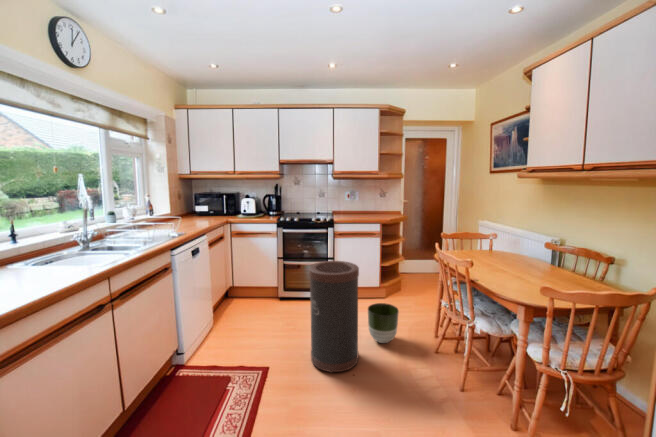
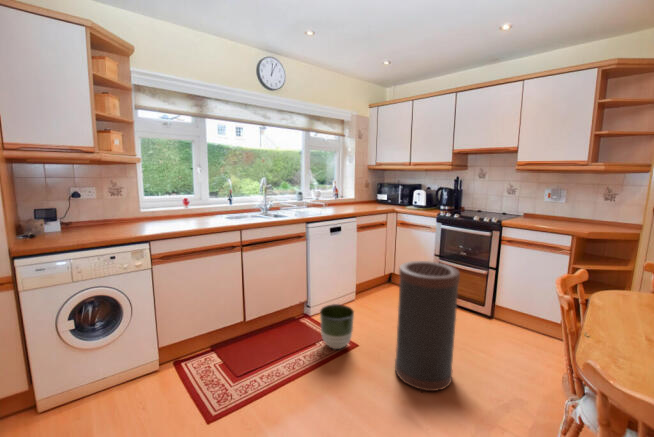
planter: present [368,303,399,343] -> present [320,304,354,349]

